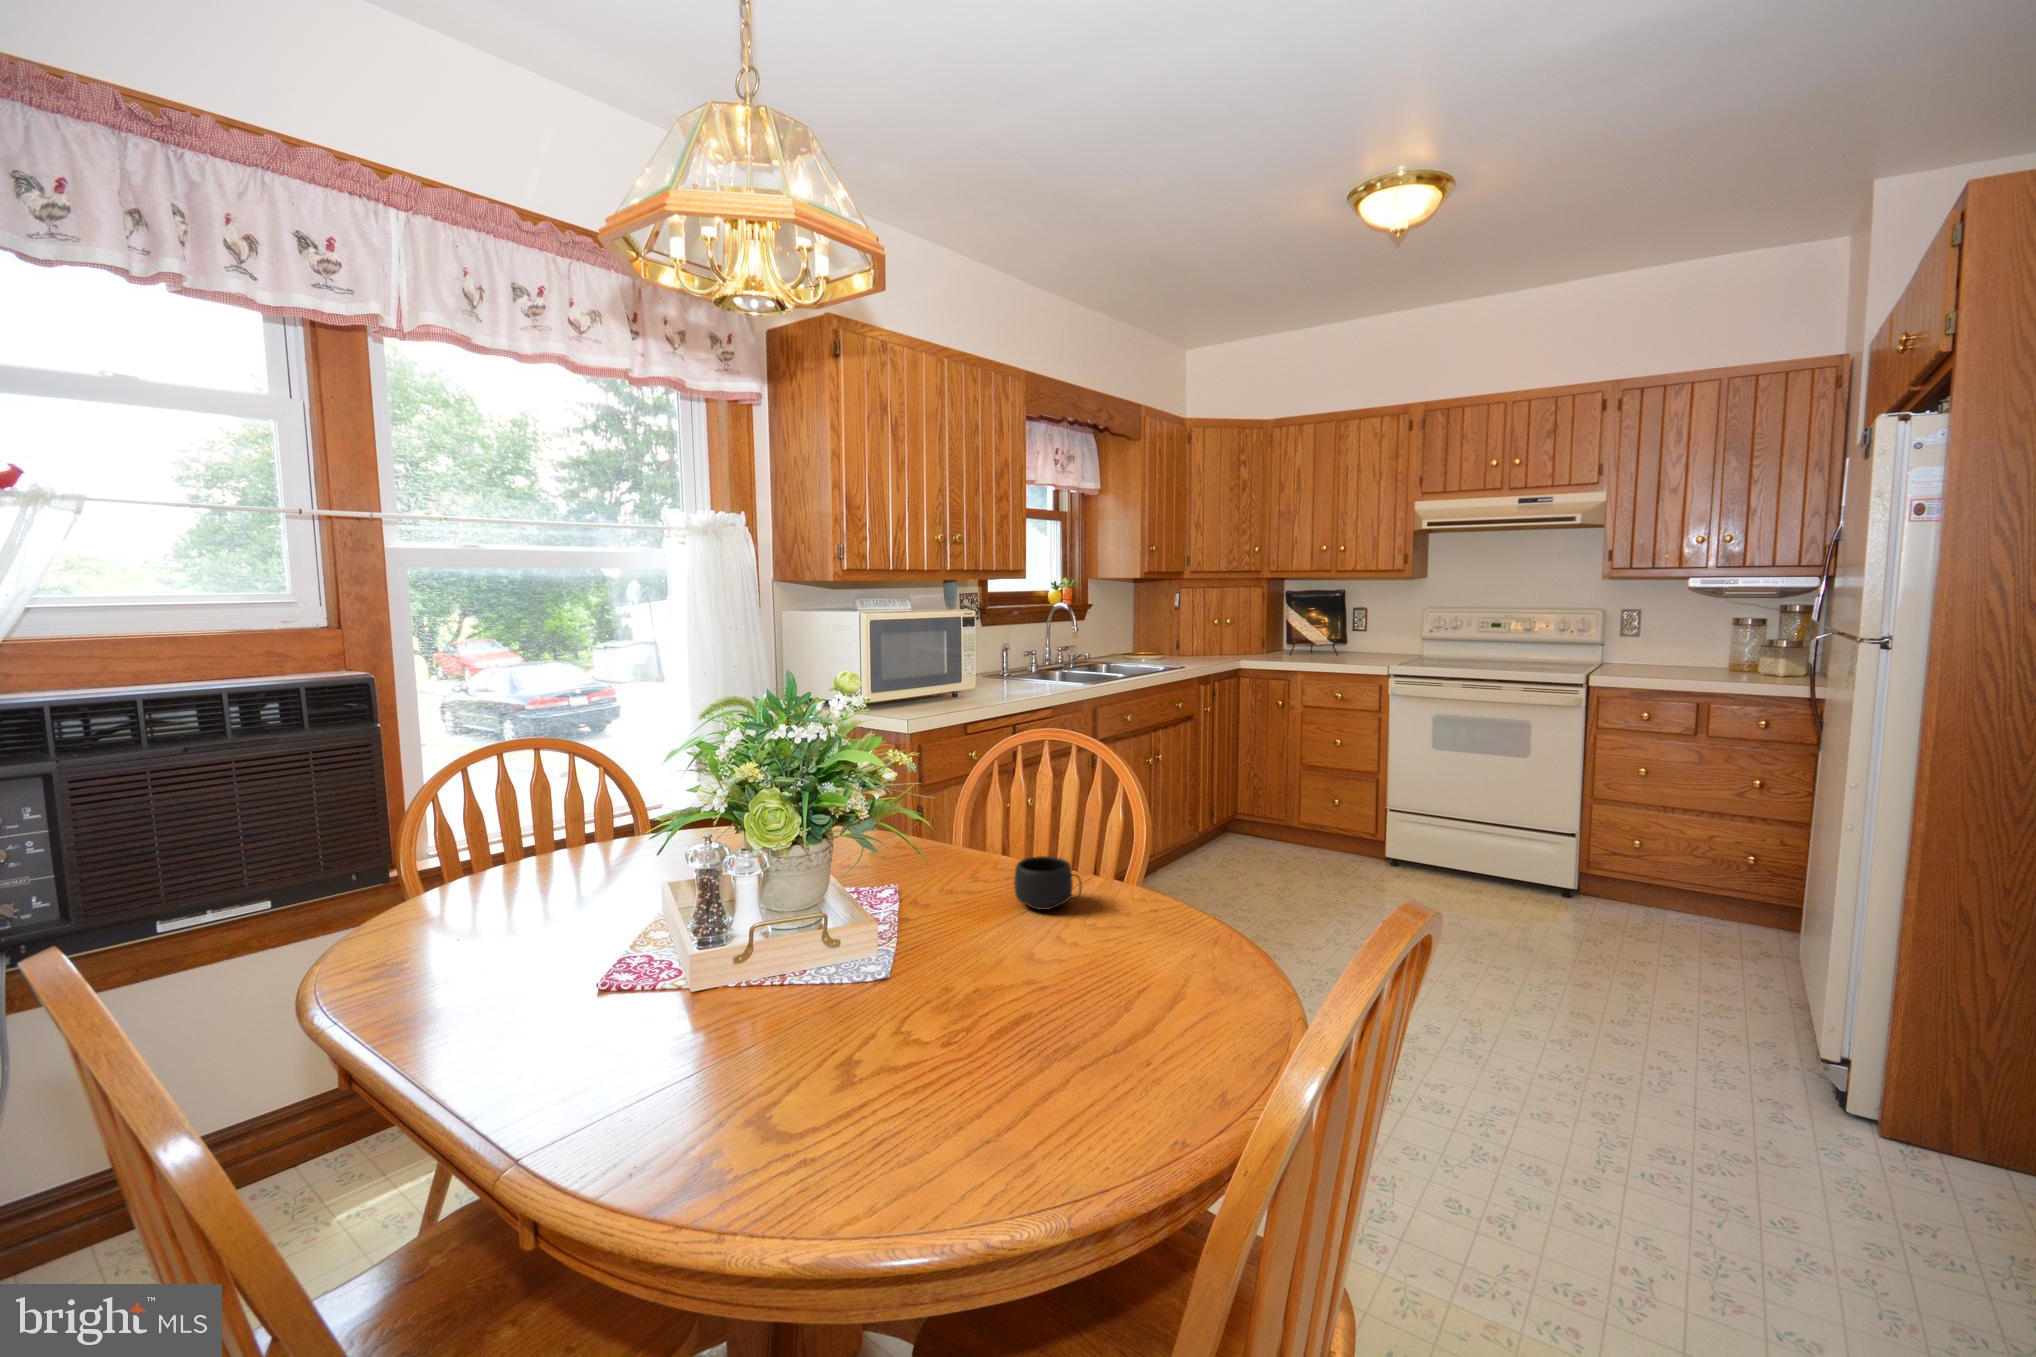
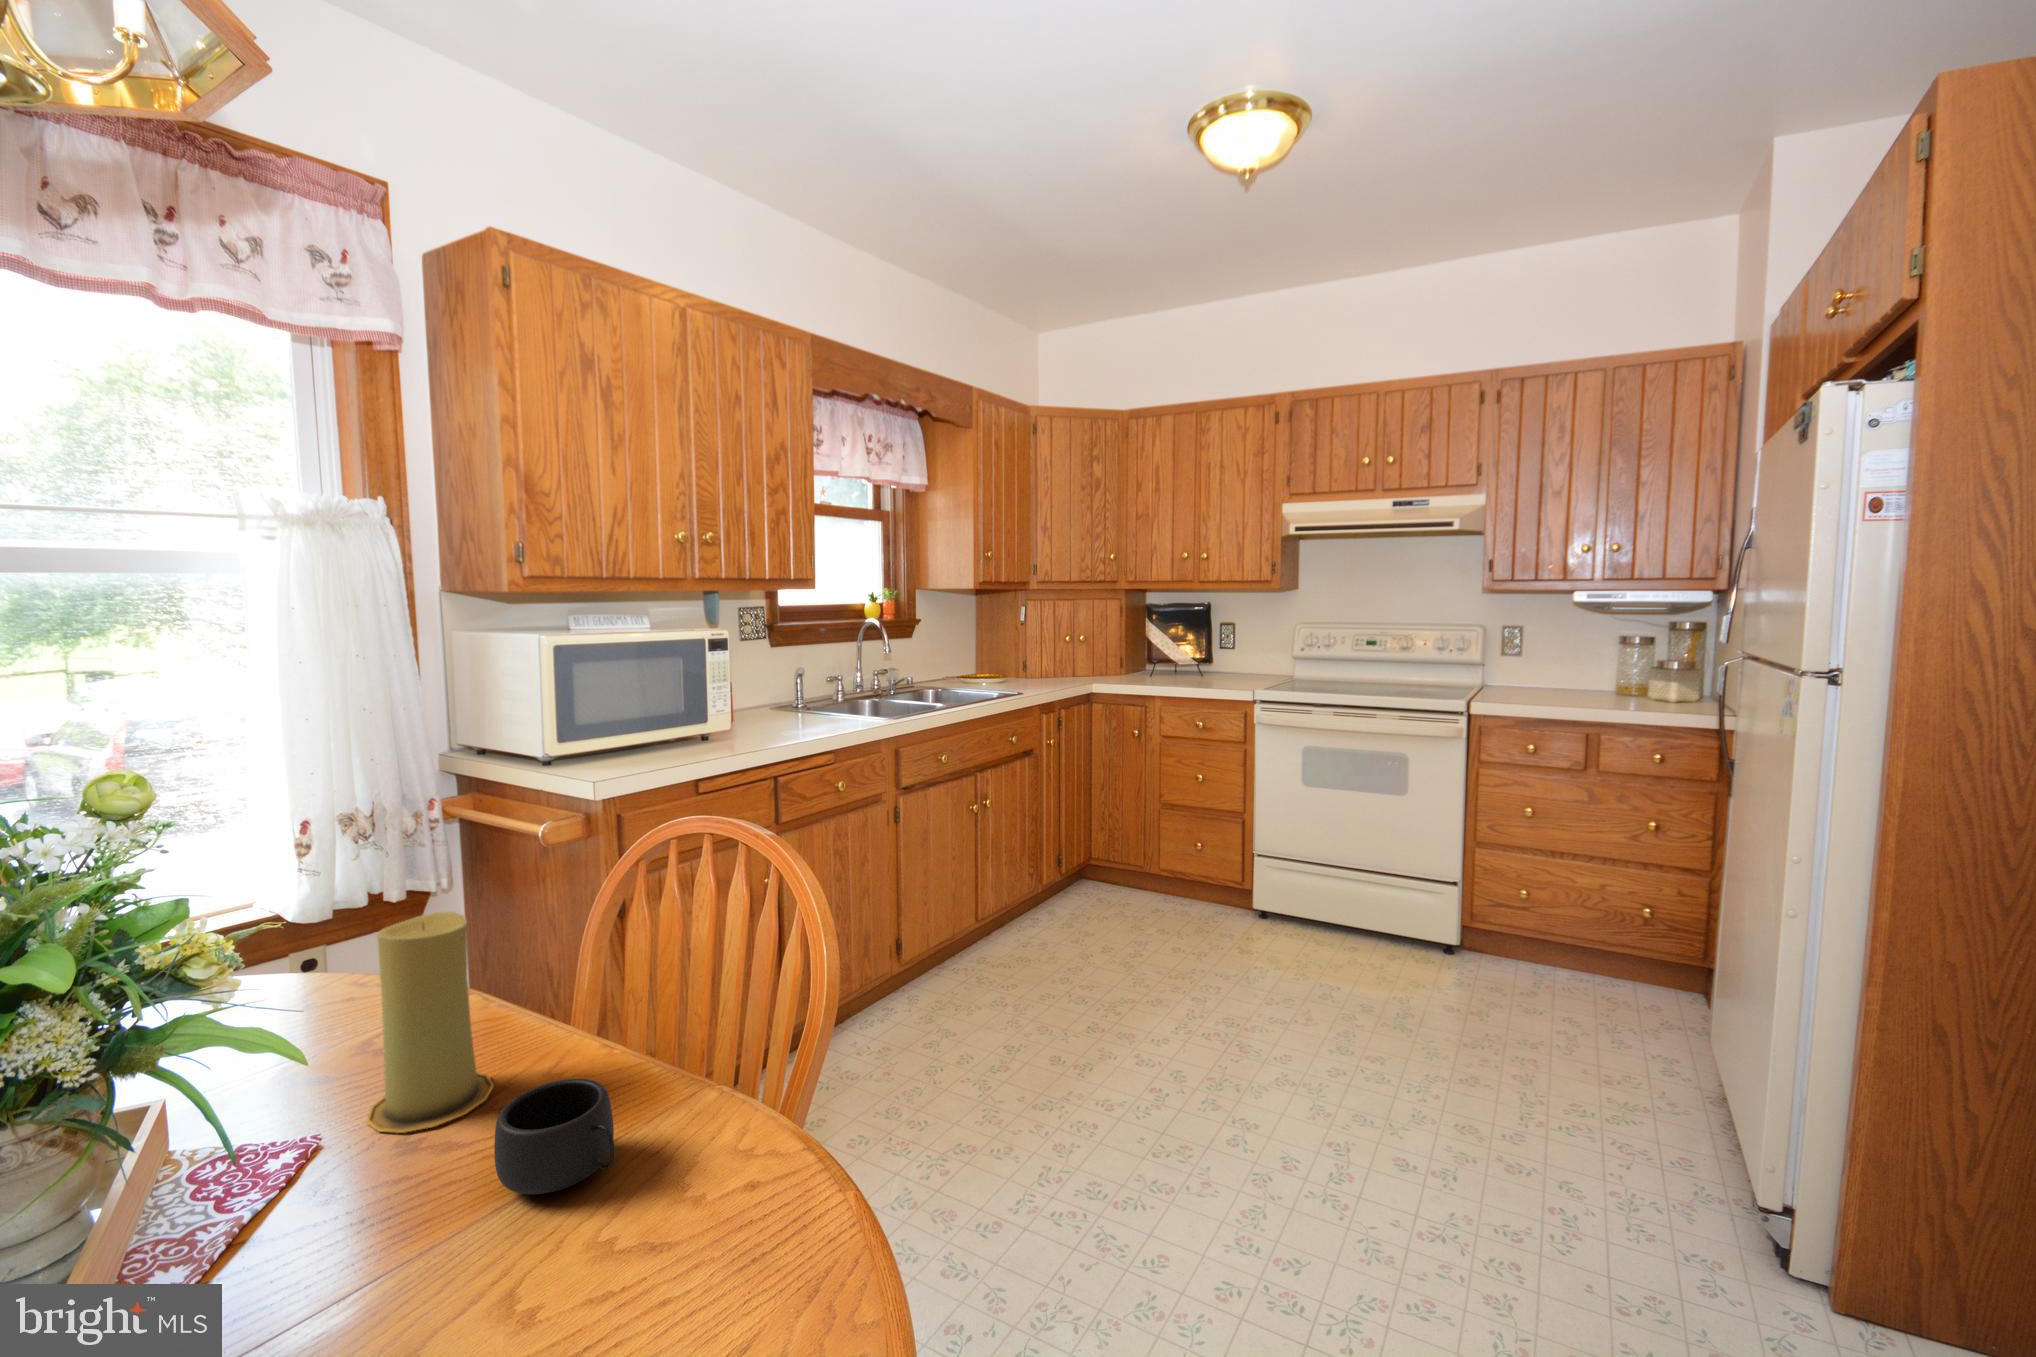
candle: none [911,768,973,887] -> present [366,912,494,1133]

